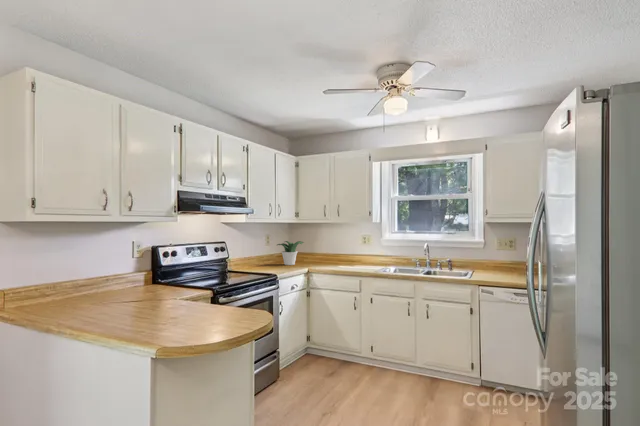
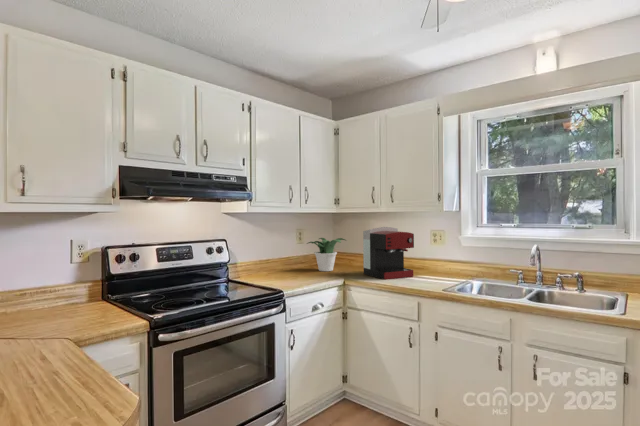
coffee maker: none [318,233,353,268] -> present [363,227,414,279]

